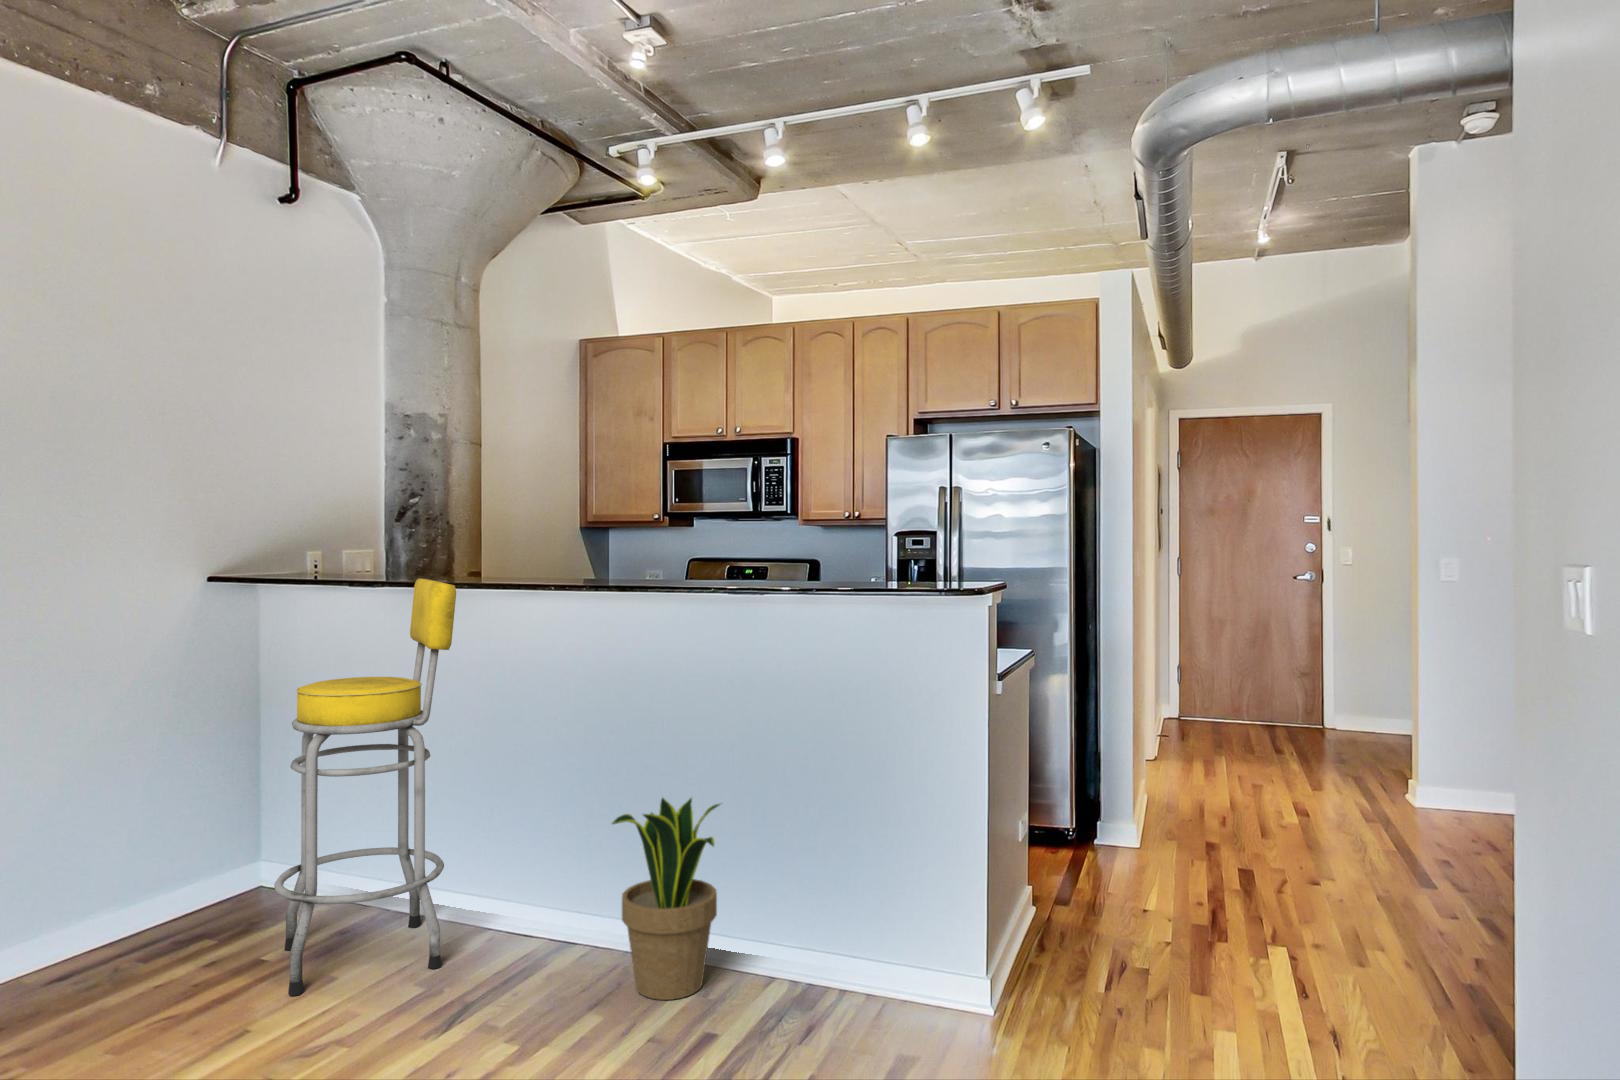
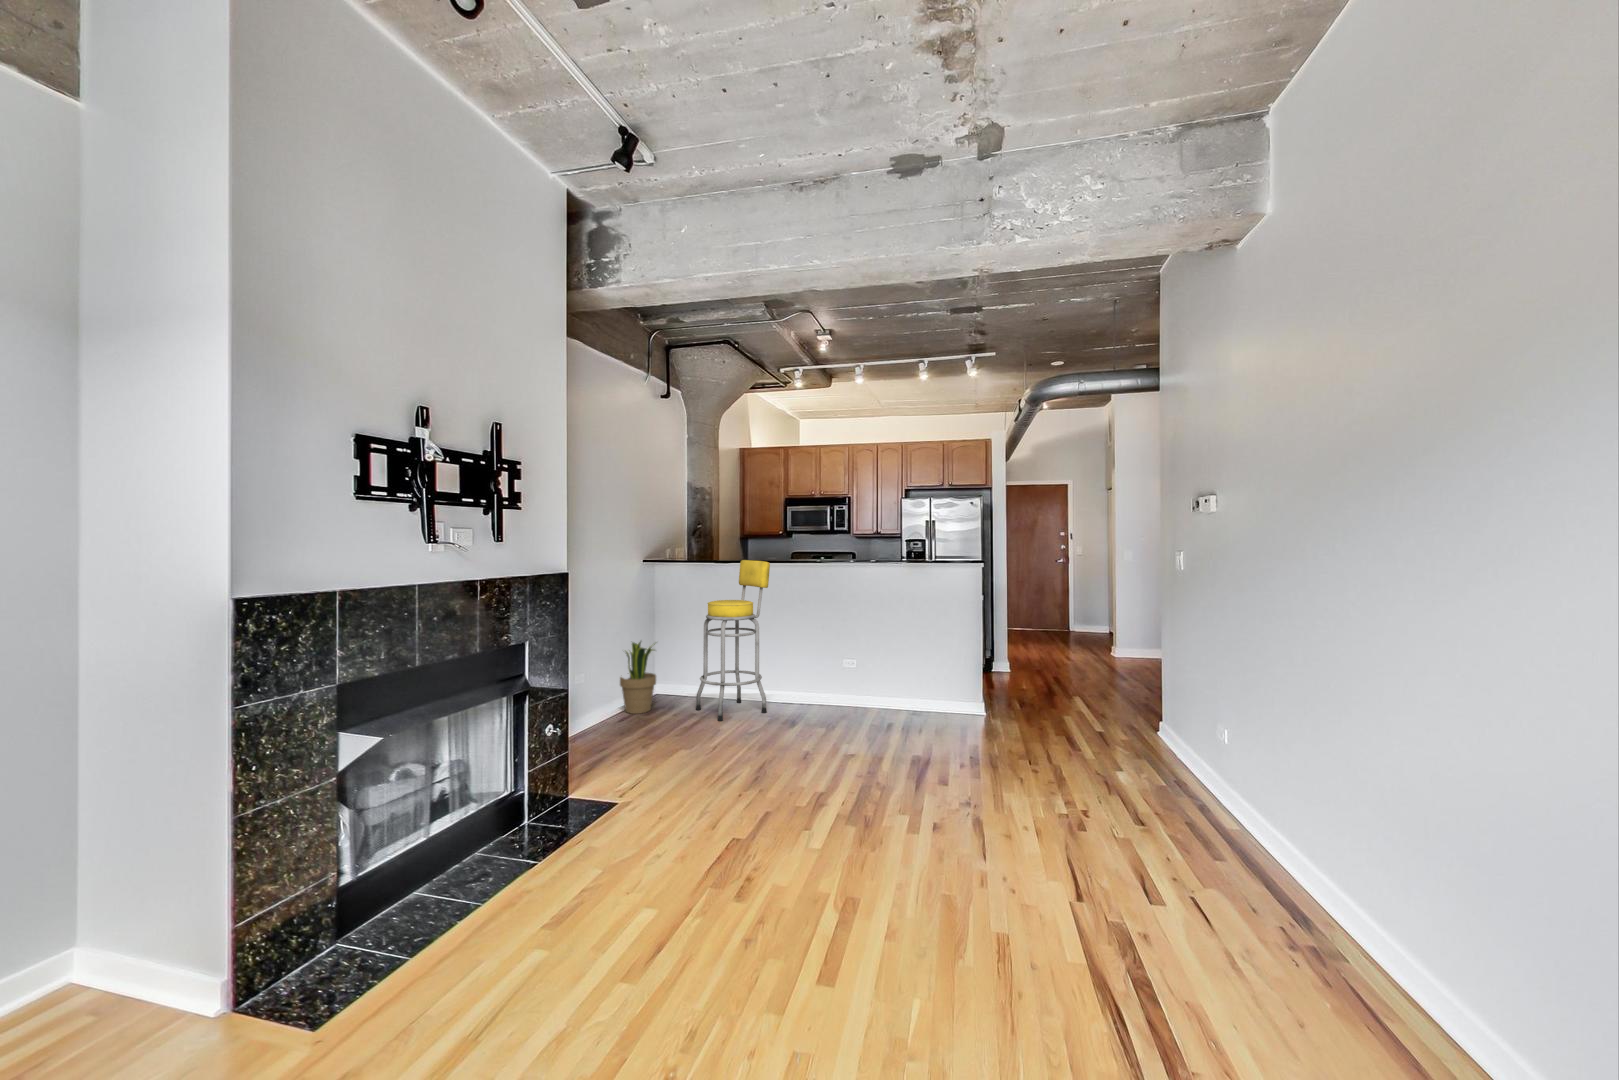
potted plant: present [612,798,720,1000] -> present [620,642,656,714]

